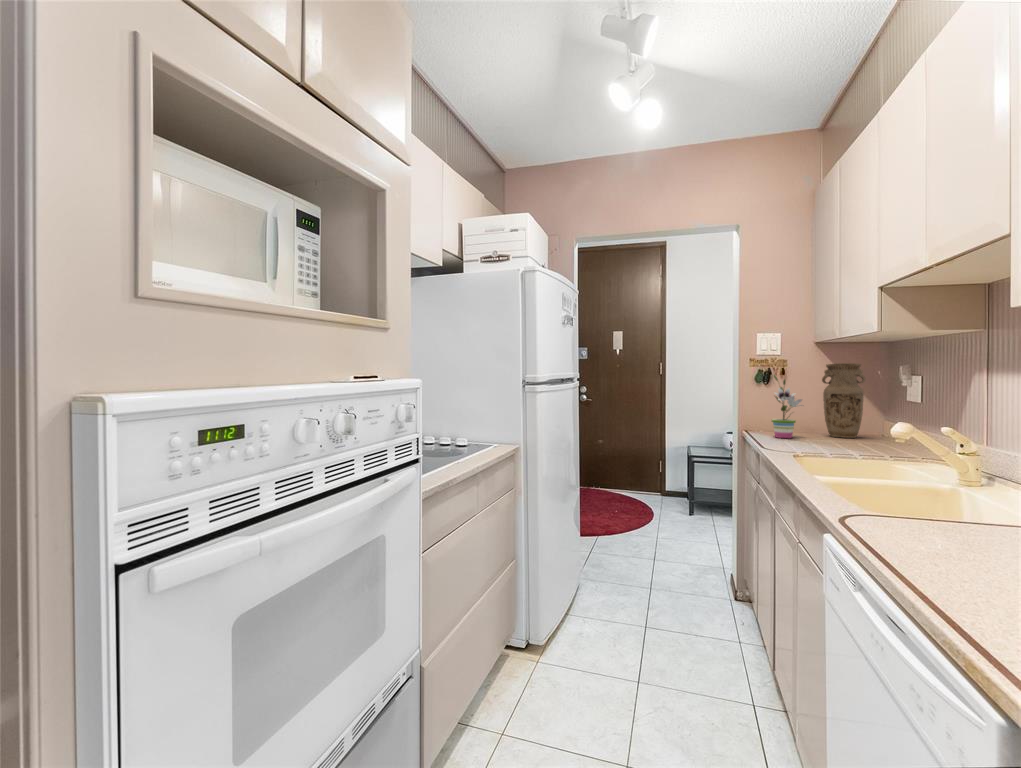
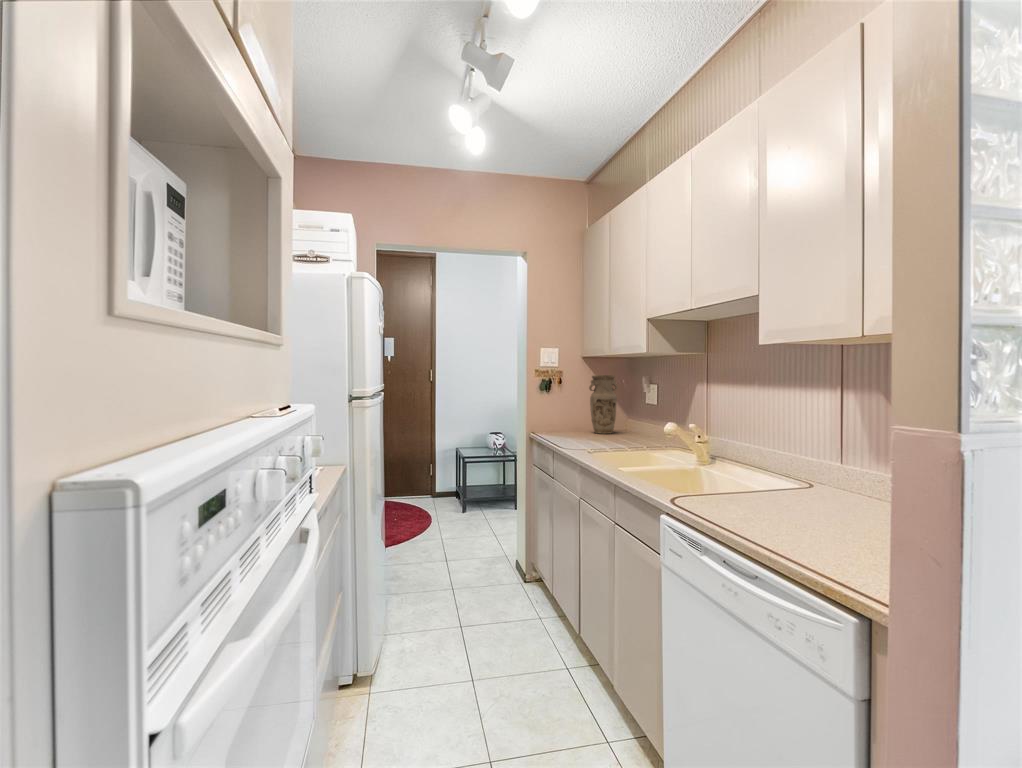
potted plant: present [772,375,802,438] -> none [558,384,580,437]

